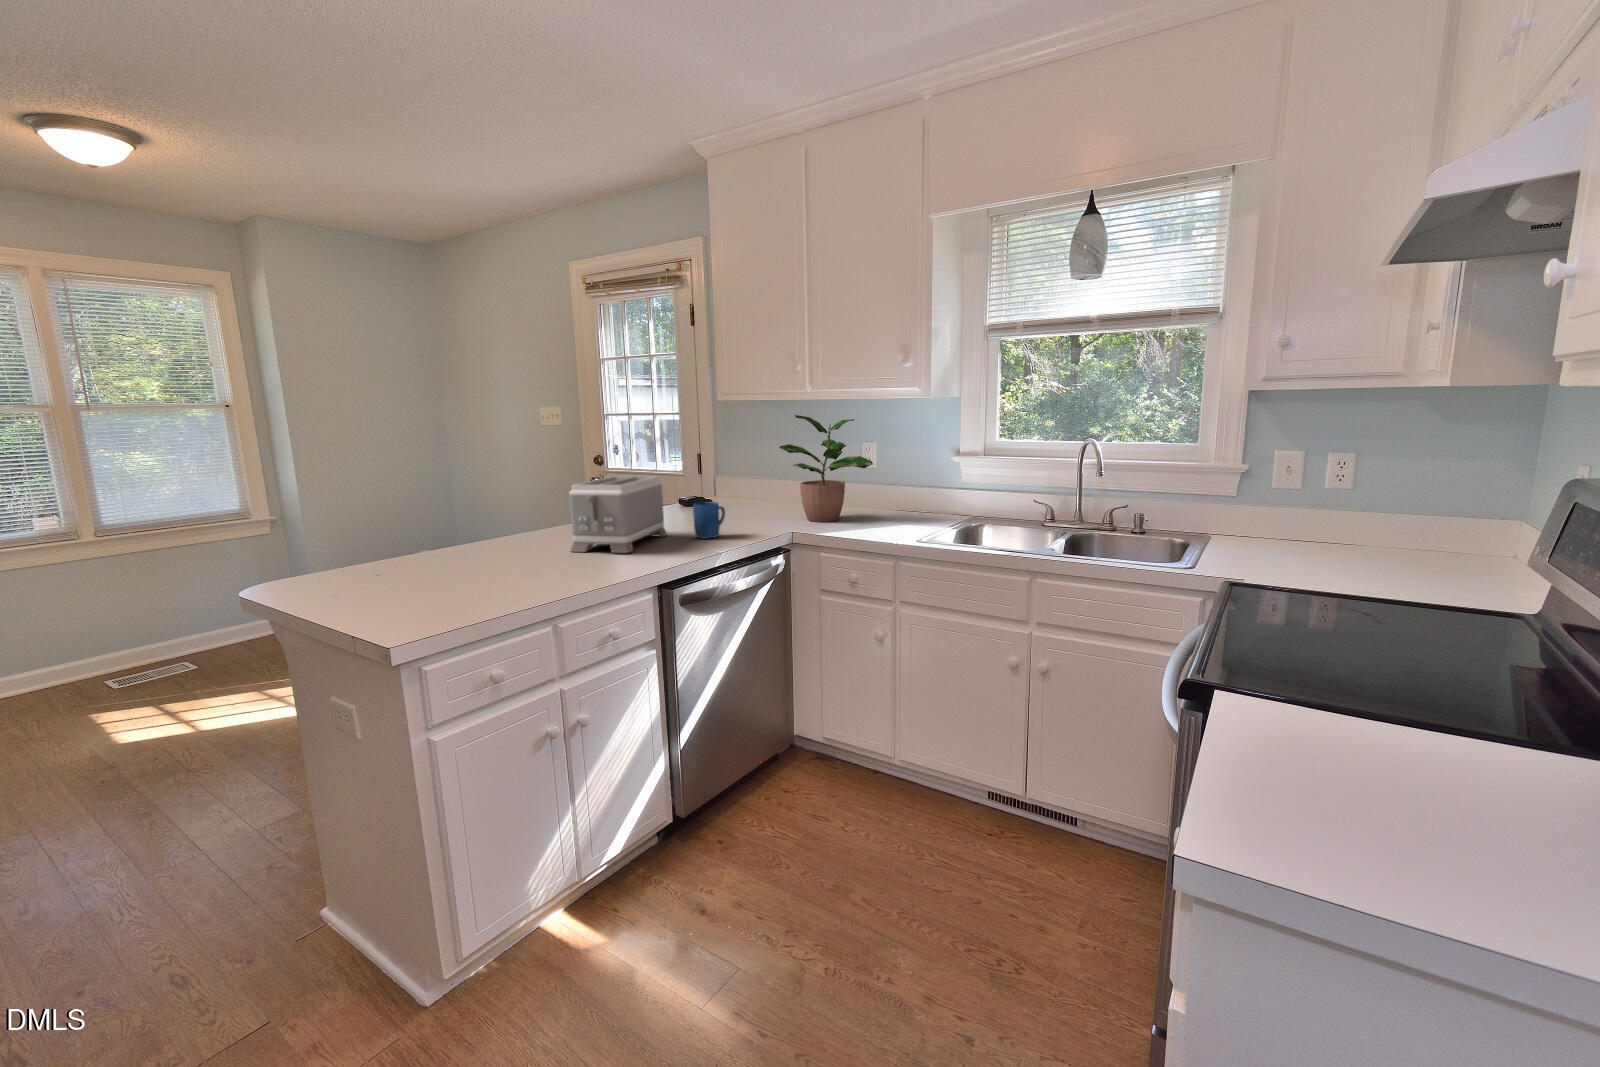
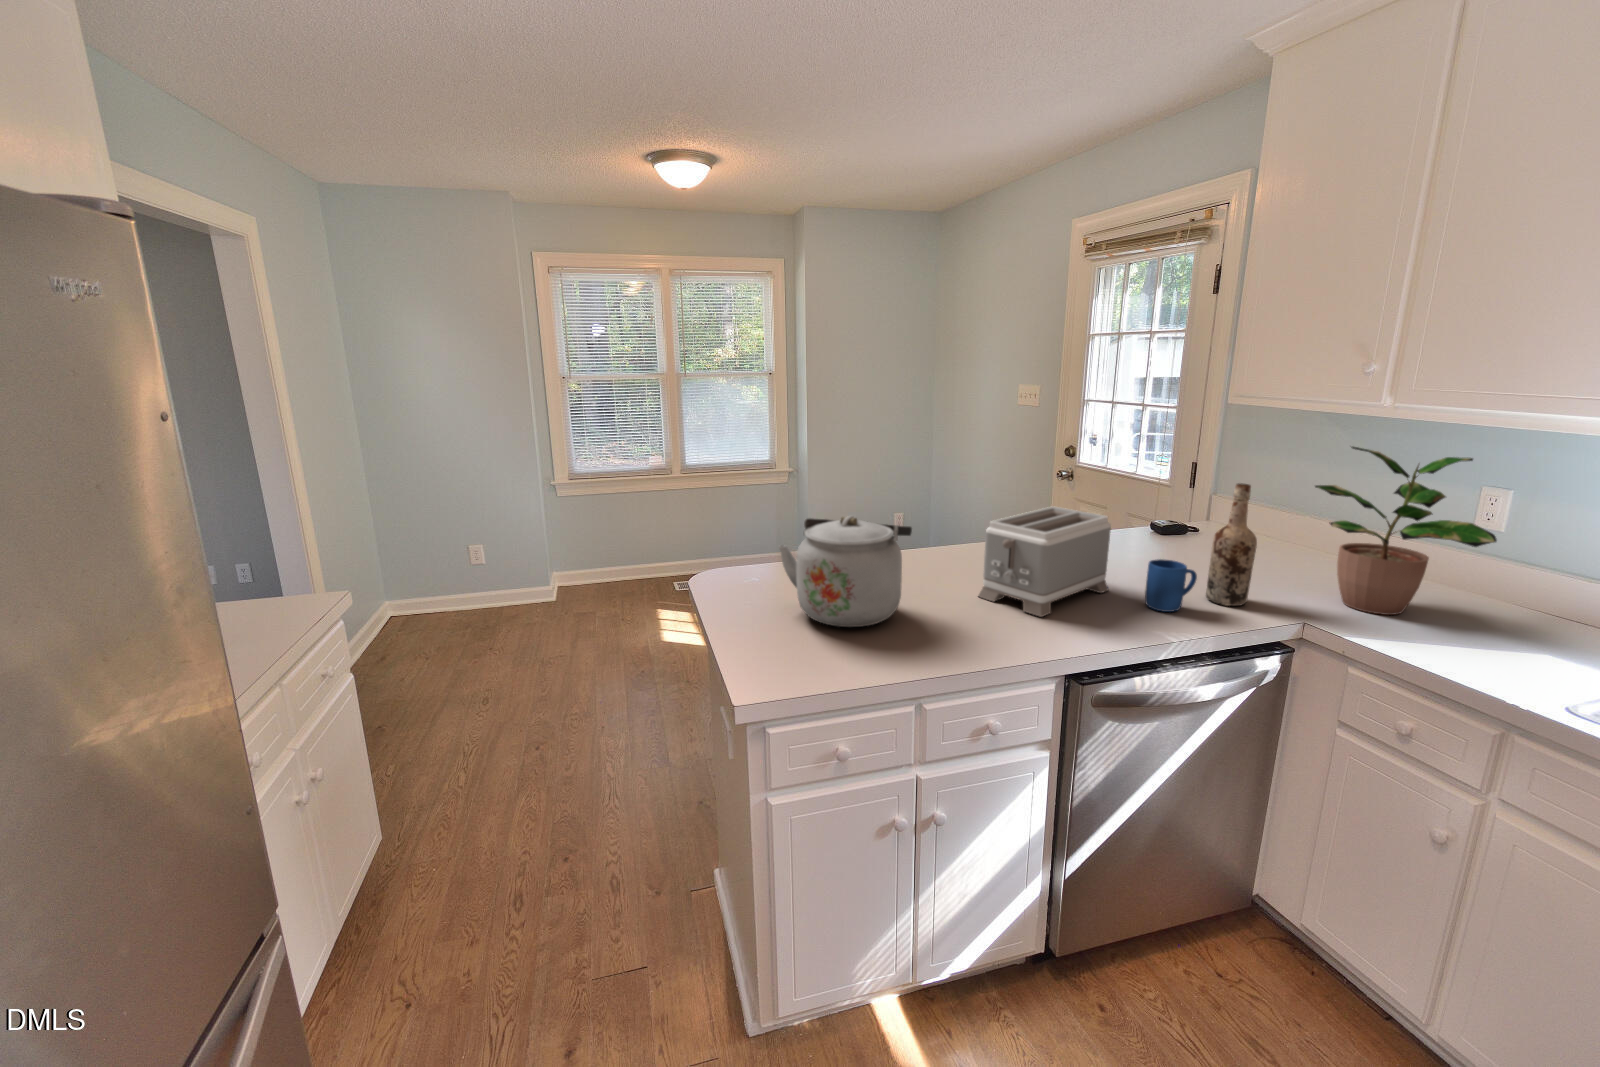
wine bottle: none [730,443,757,530] -> present [1206,483,1257,606]
kettle: none [373,483,510,585] -> present [779,516,912,627]

